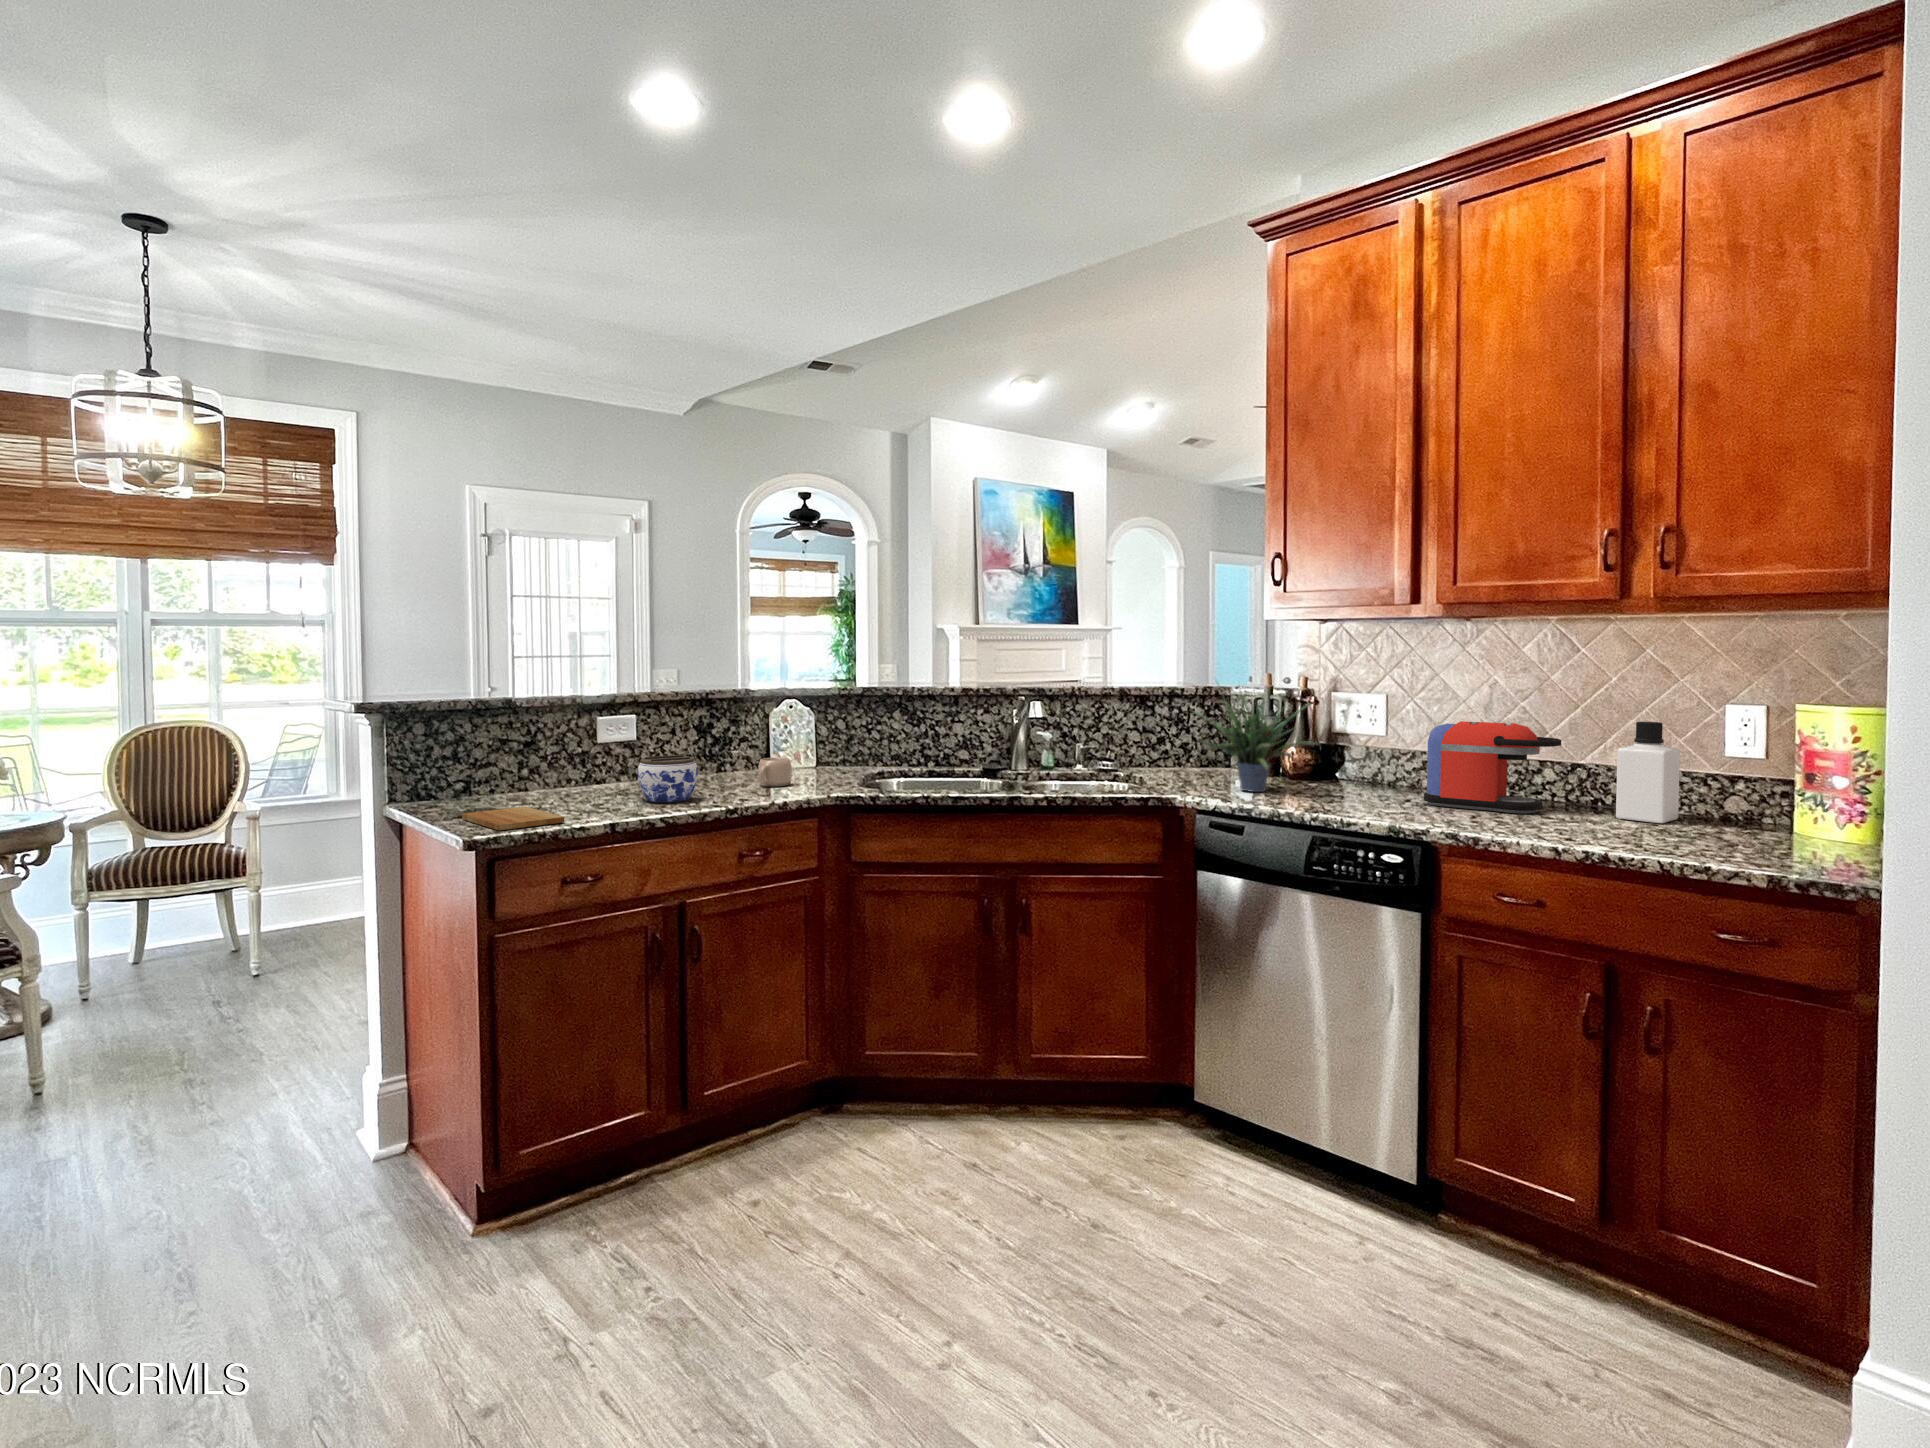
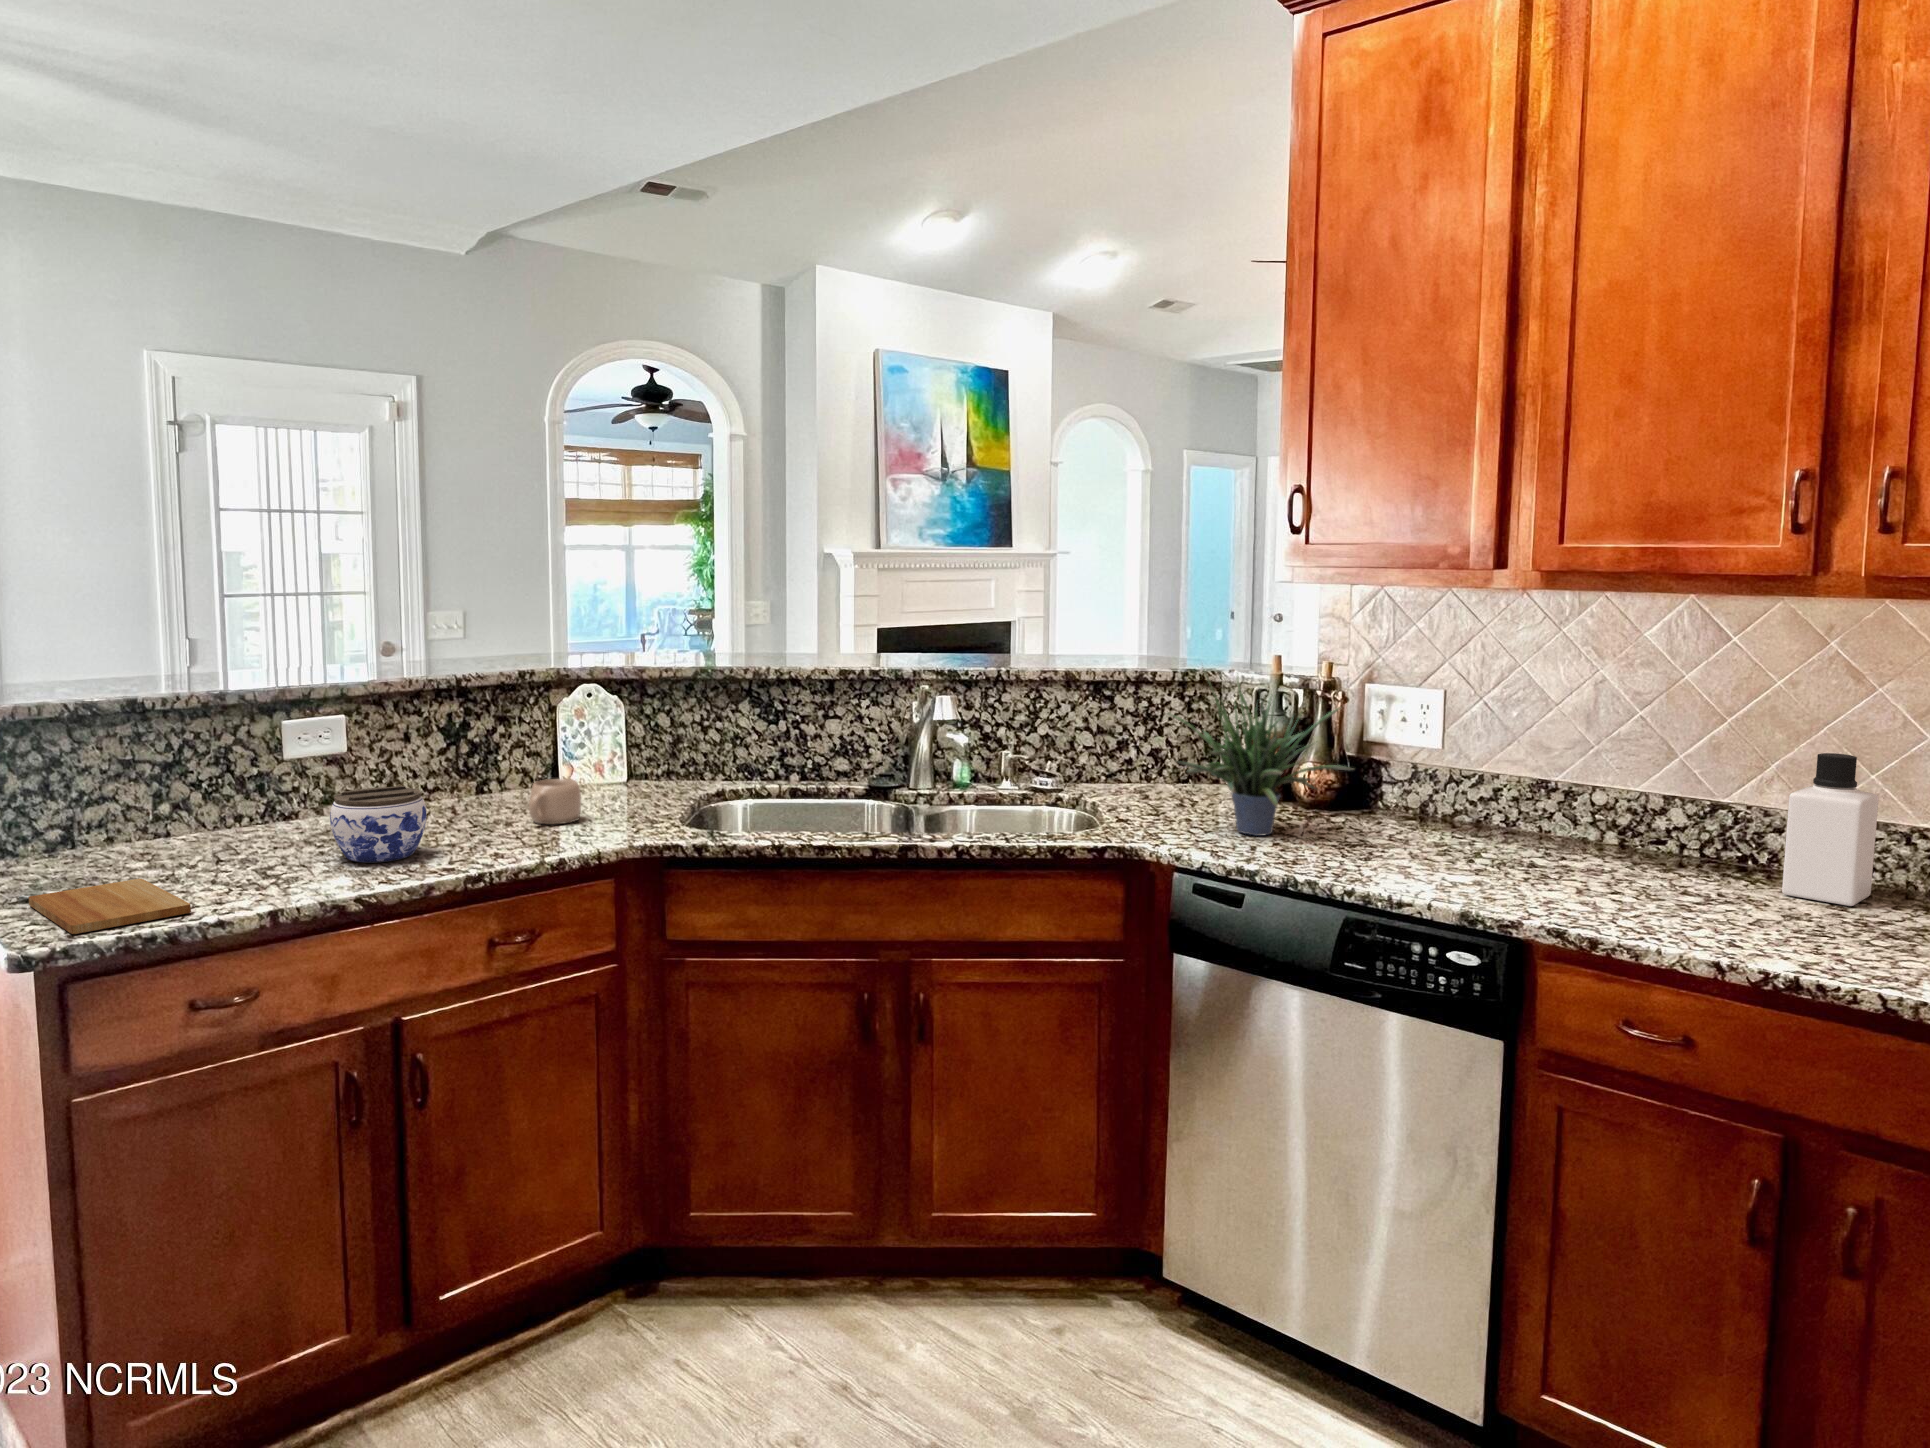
coffee maker: present [1424,721,1561,813] -> none [1501,744,1707,883]

